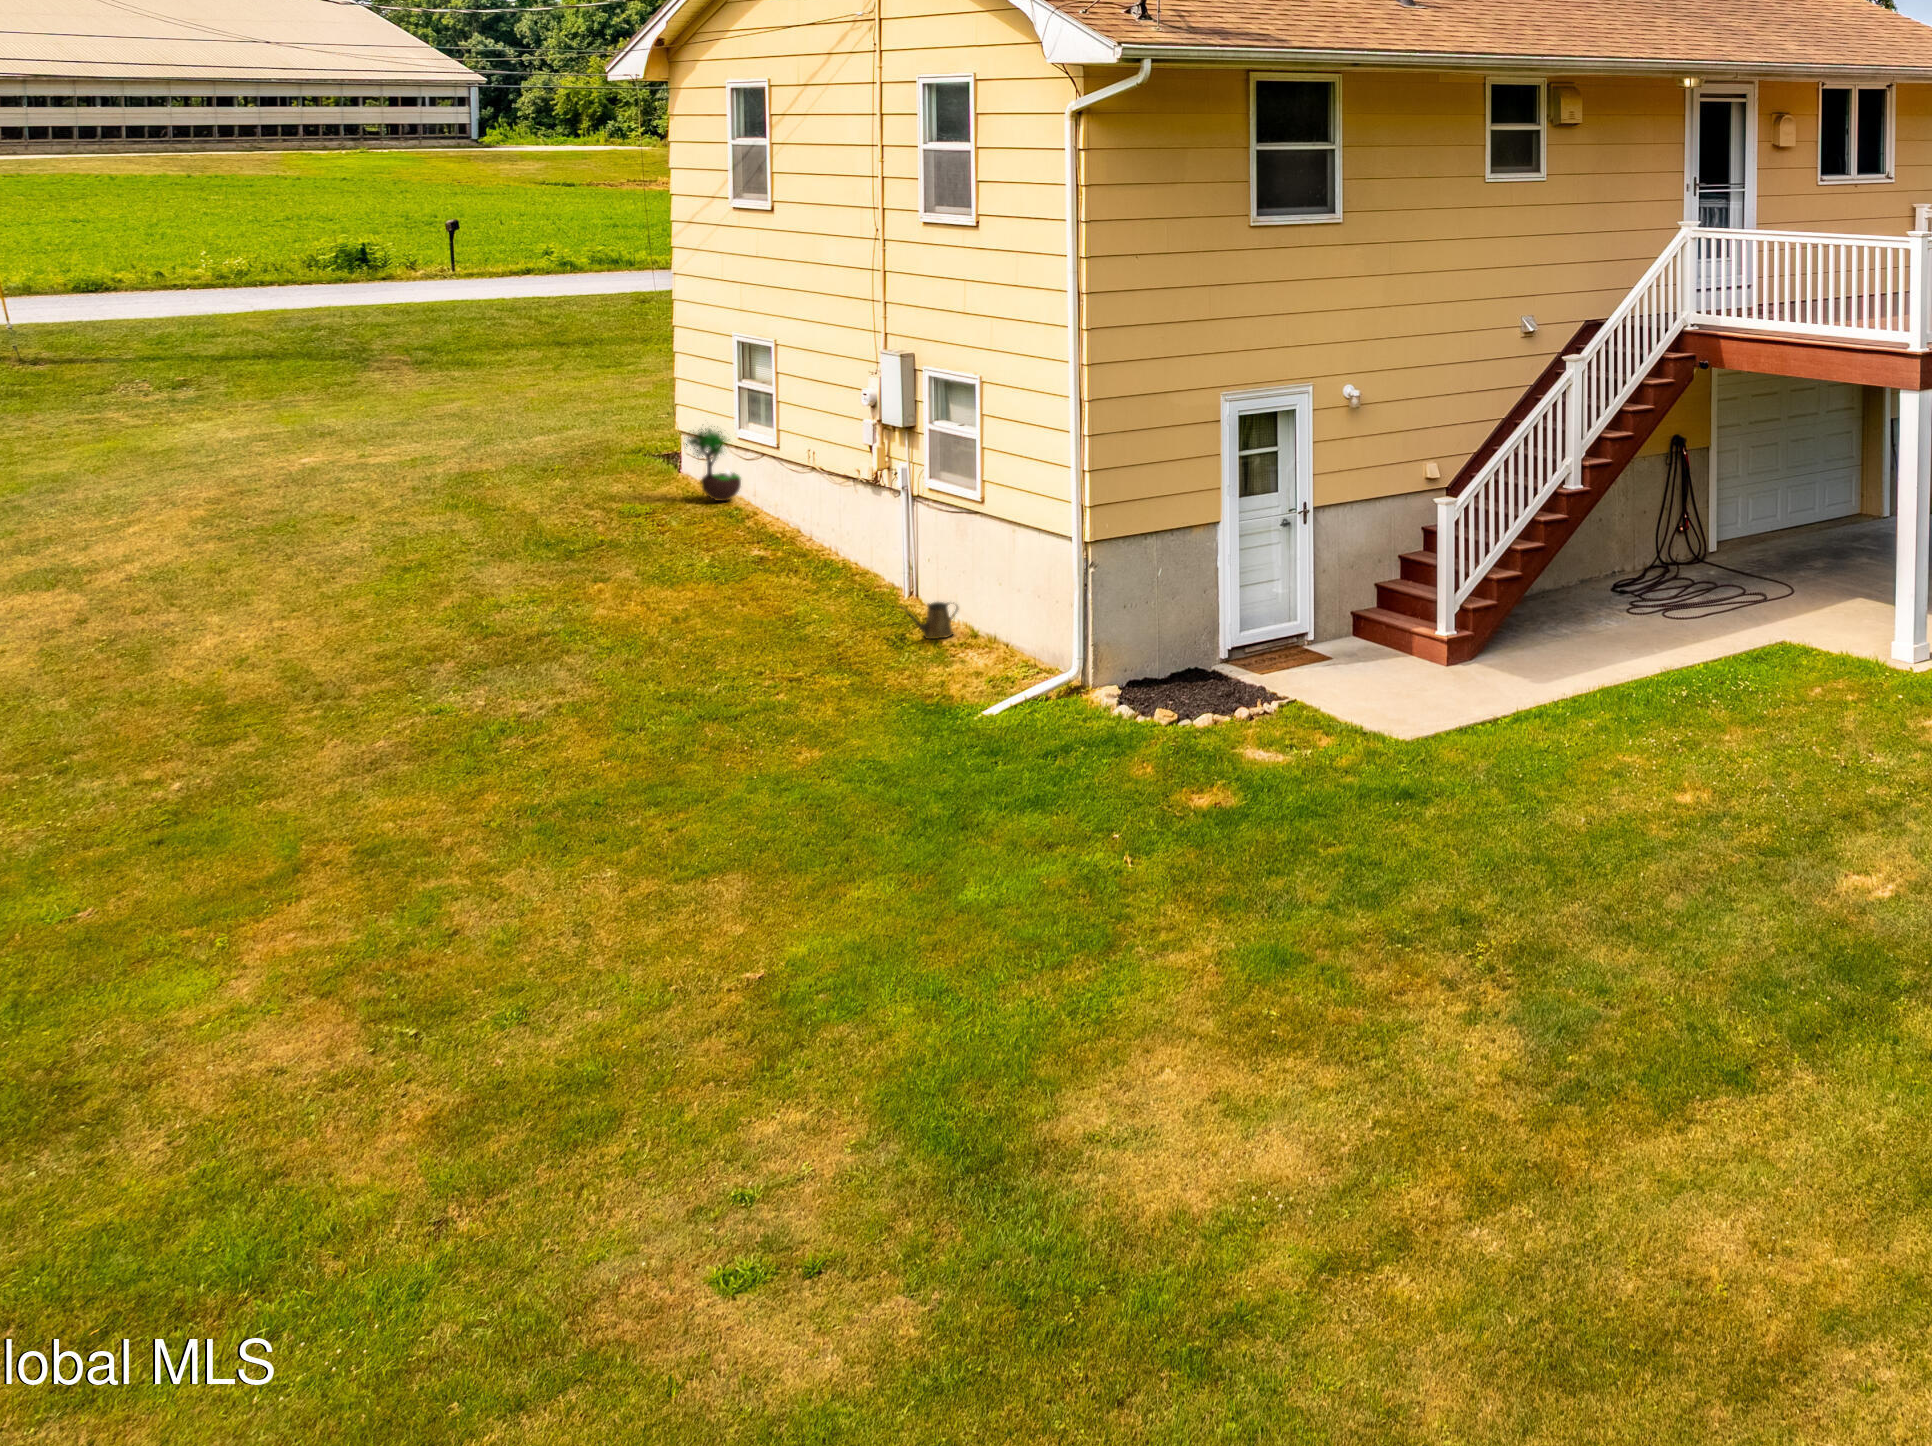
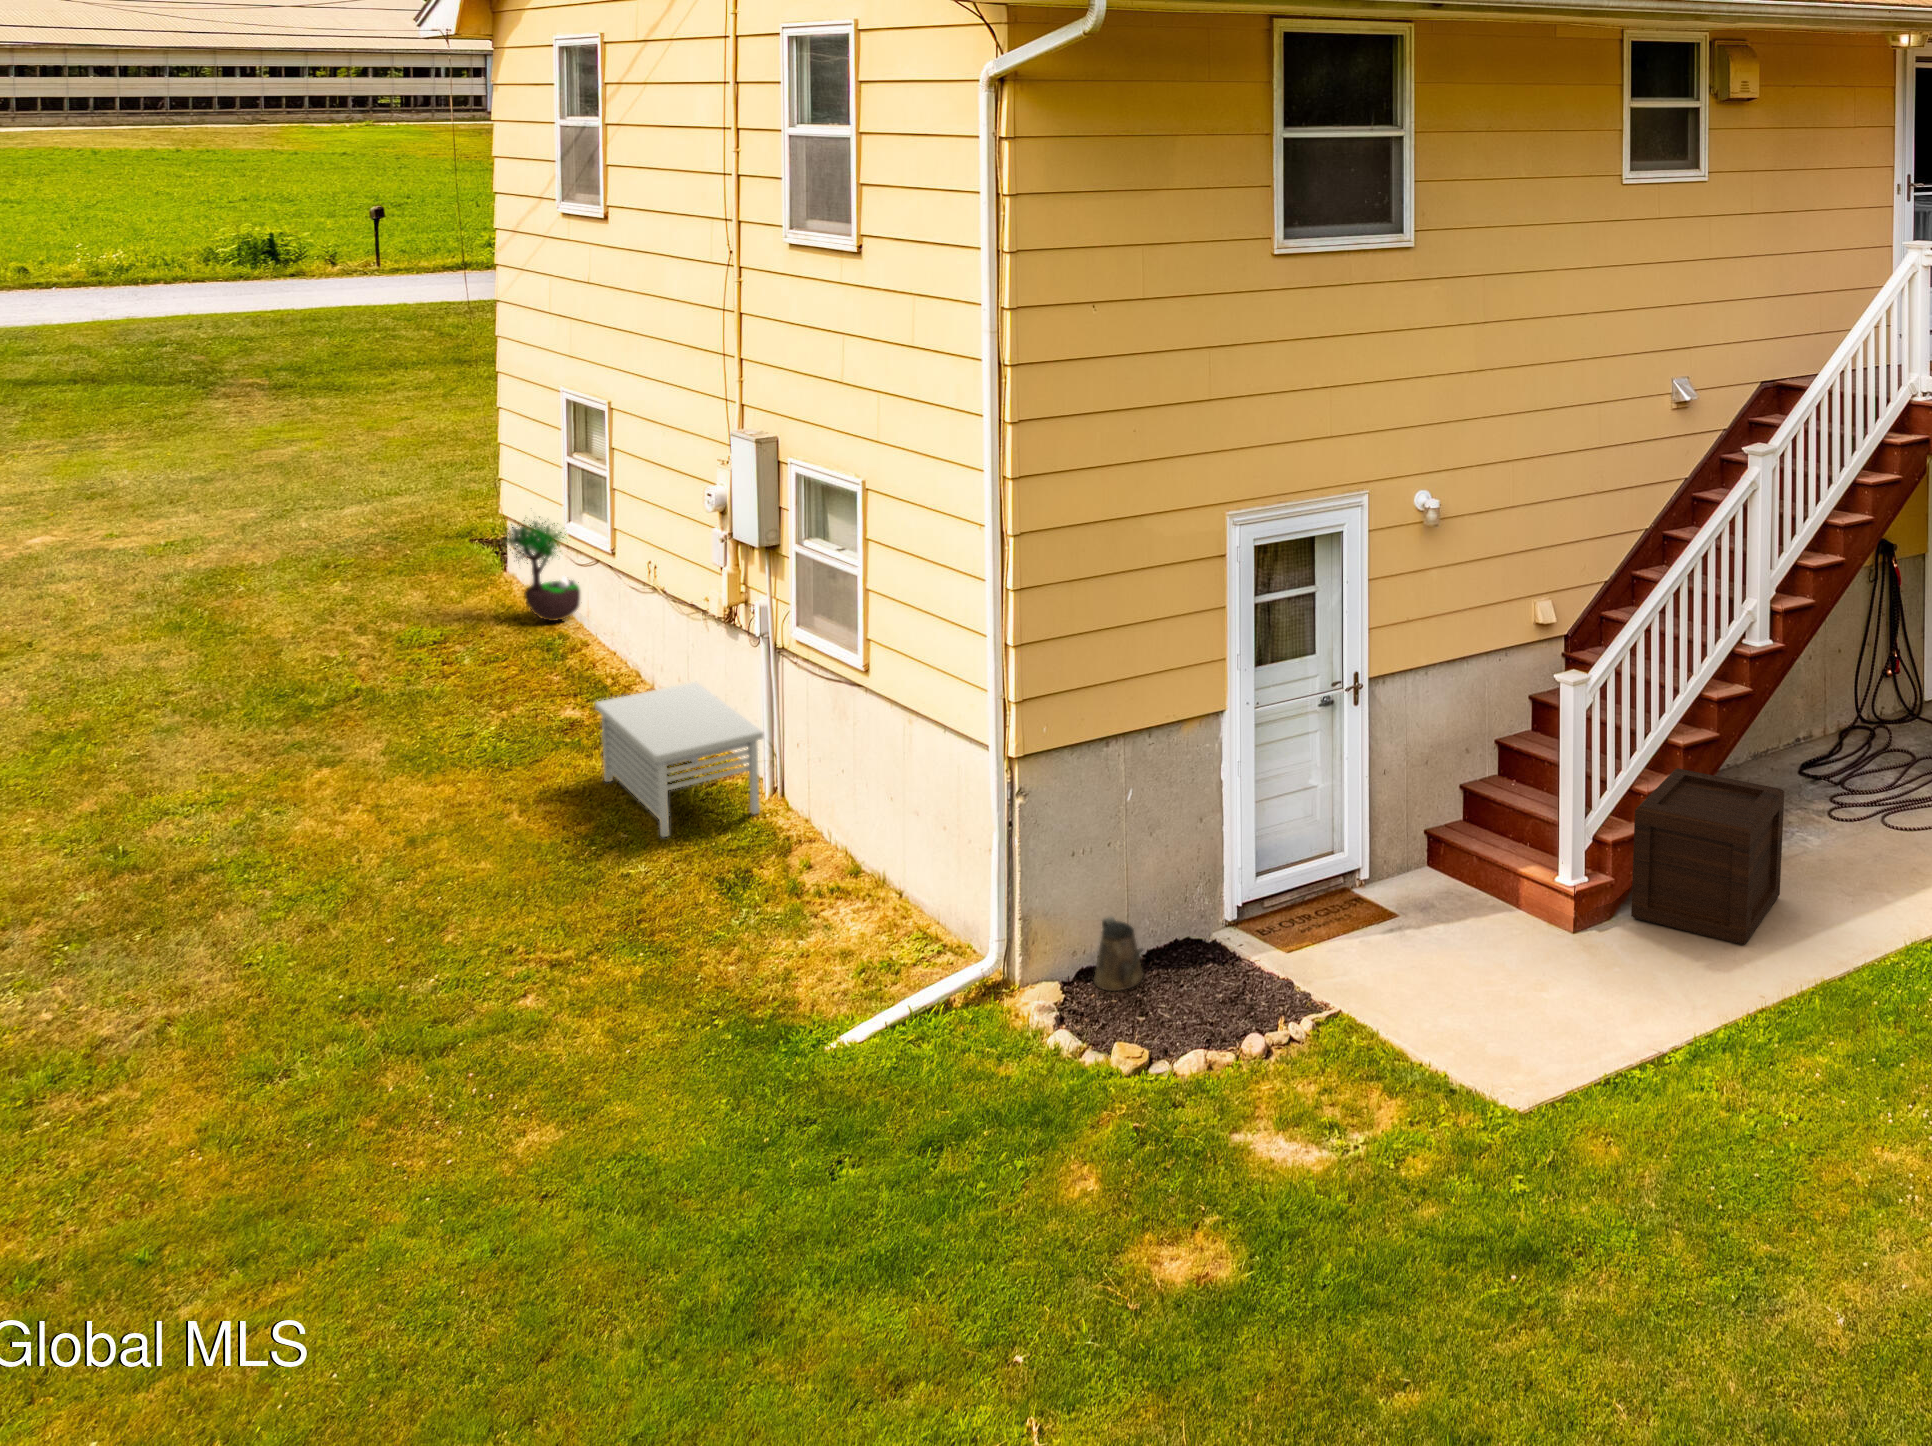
storage bench: none [777,530,900,622] -> present [595,682,764,837]
wooden crate: none [1483,568,1585,670] -> present [1631,768,1784,945]
watering can: present [903,602,958,639] -> present [1094,917,1143,991]

